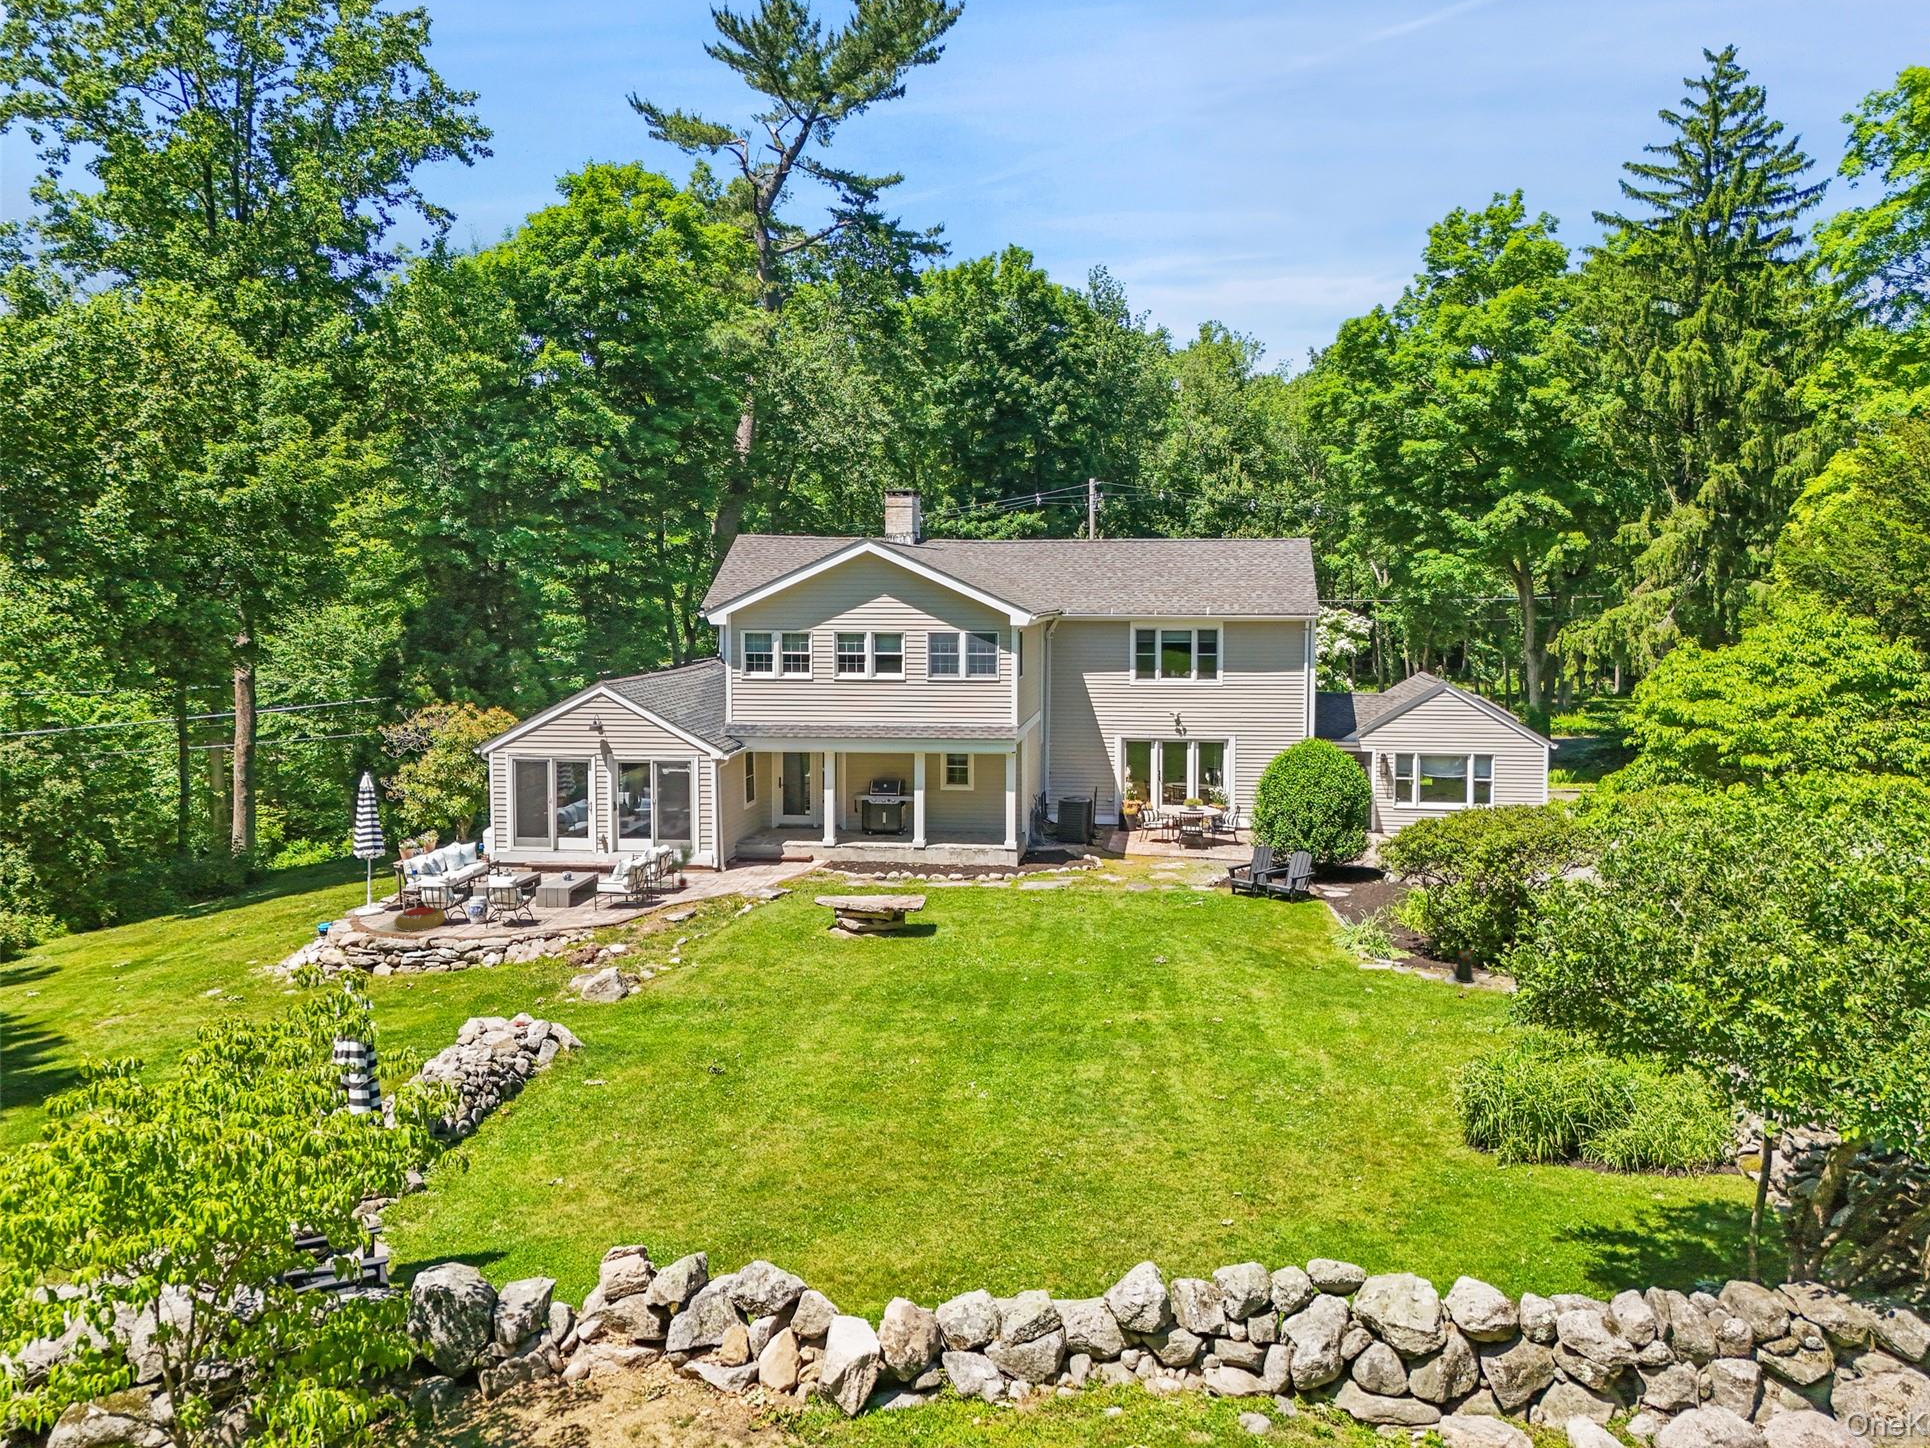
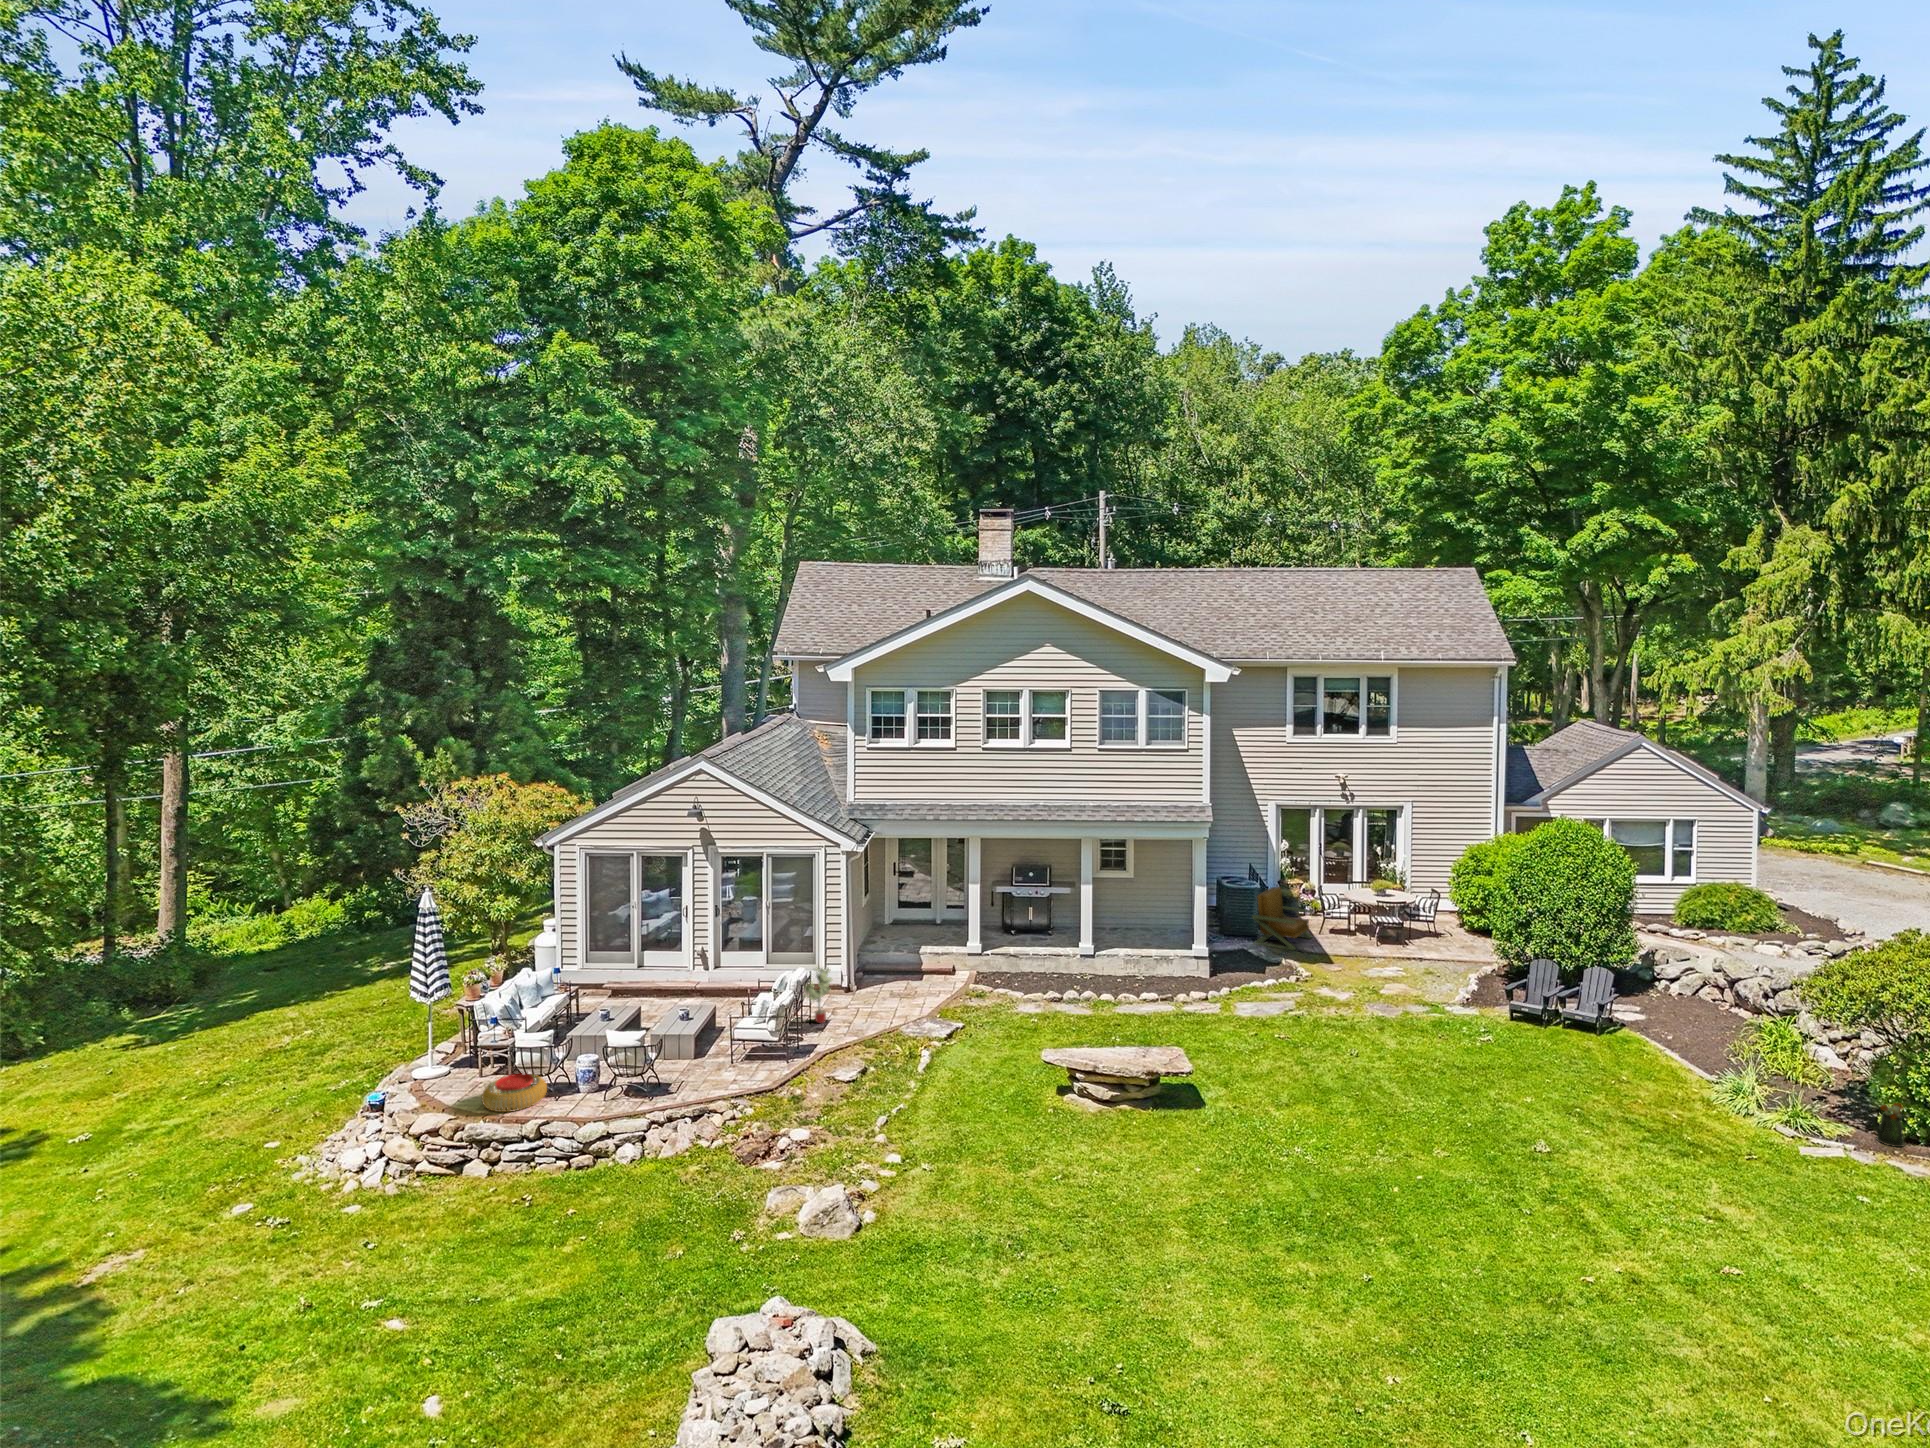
lounge chair: none [1070,800,1125,850] -> present [1252,887,1312,950]

